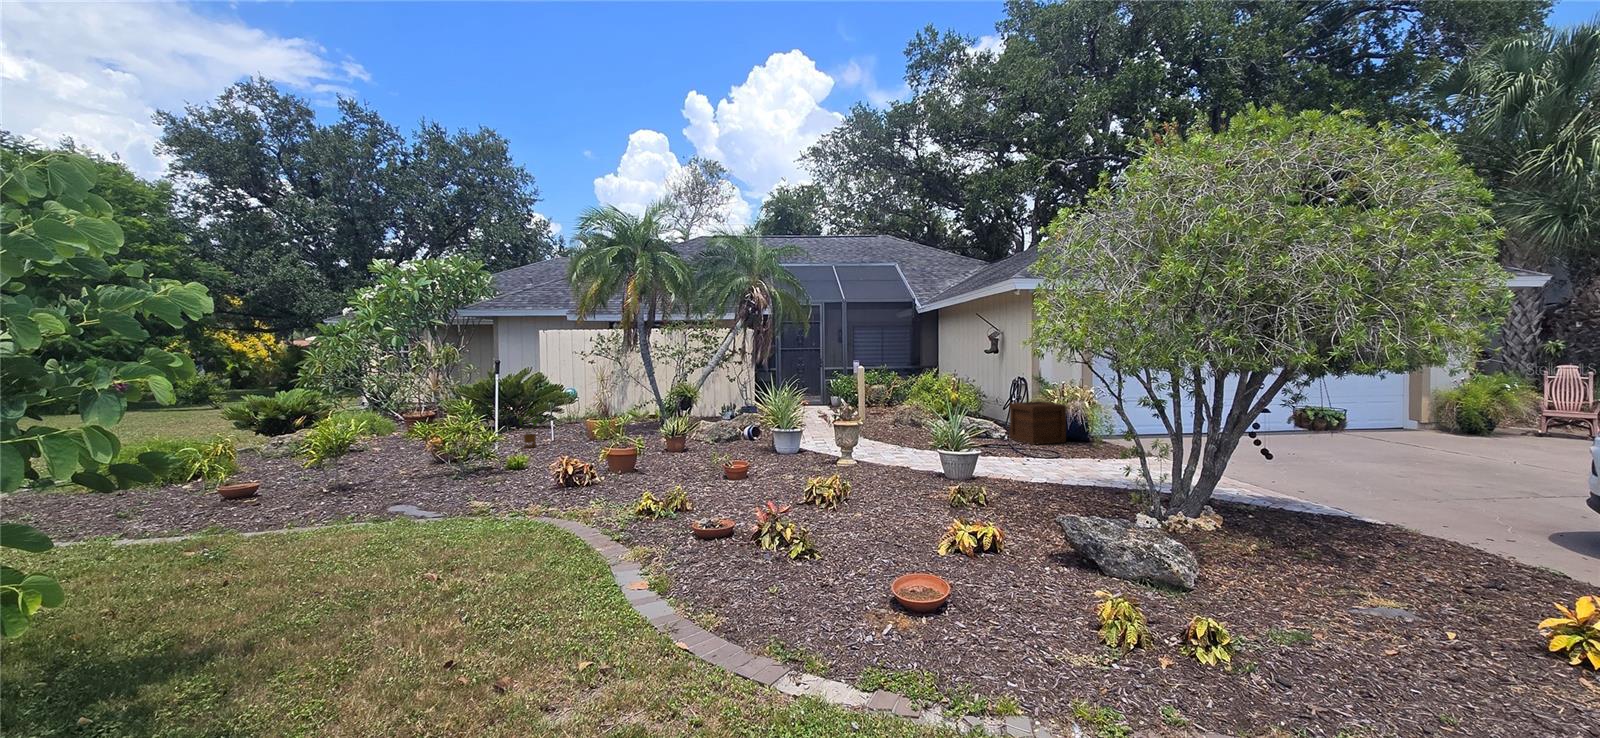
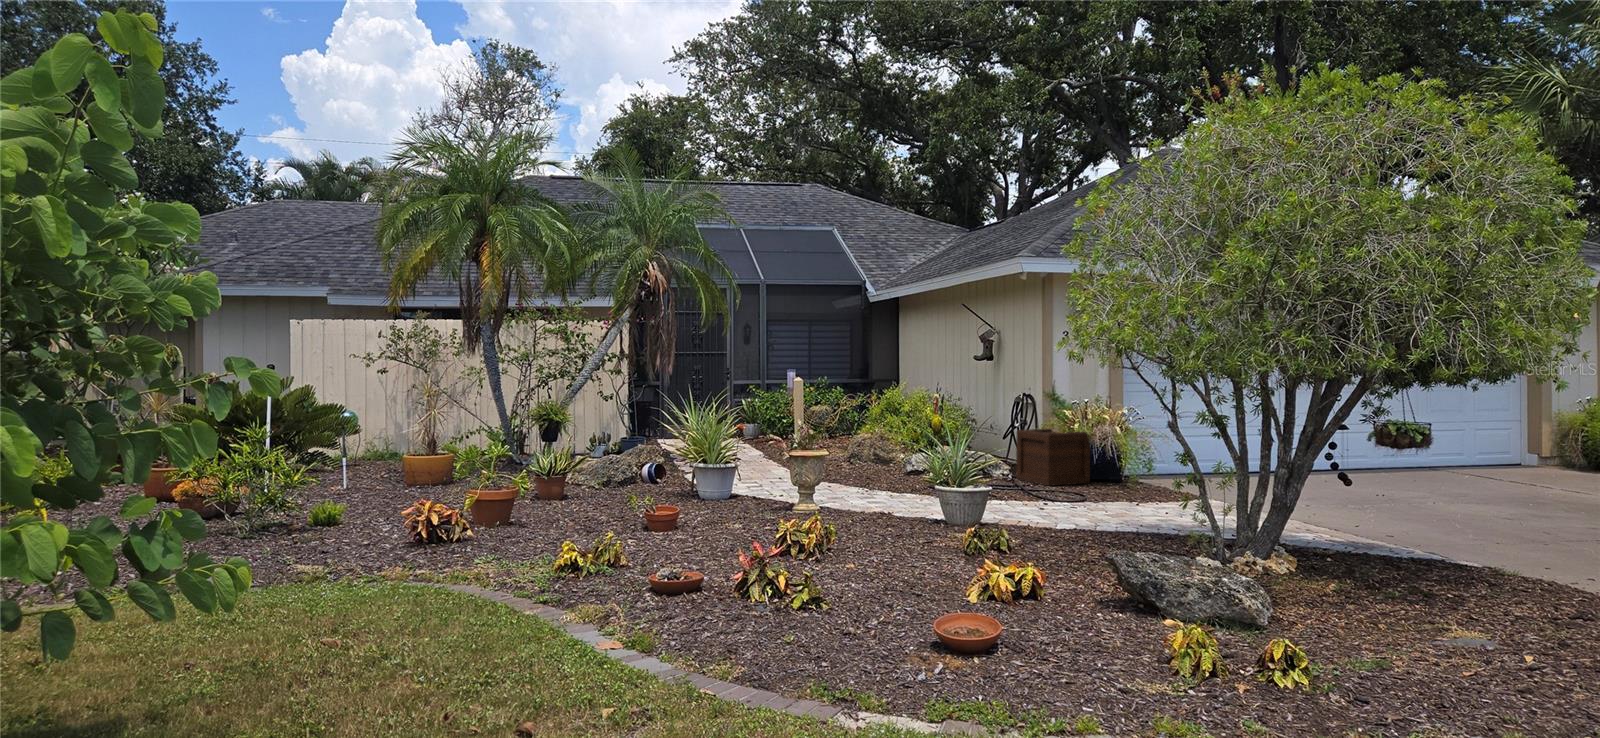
house plant: present [519,409,542,448] -> none [309,434,350,492]

